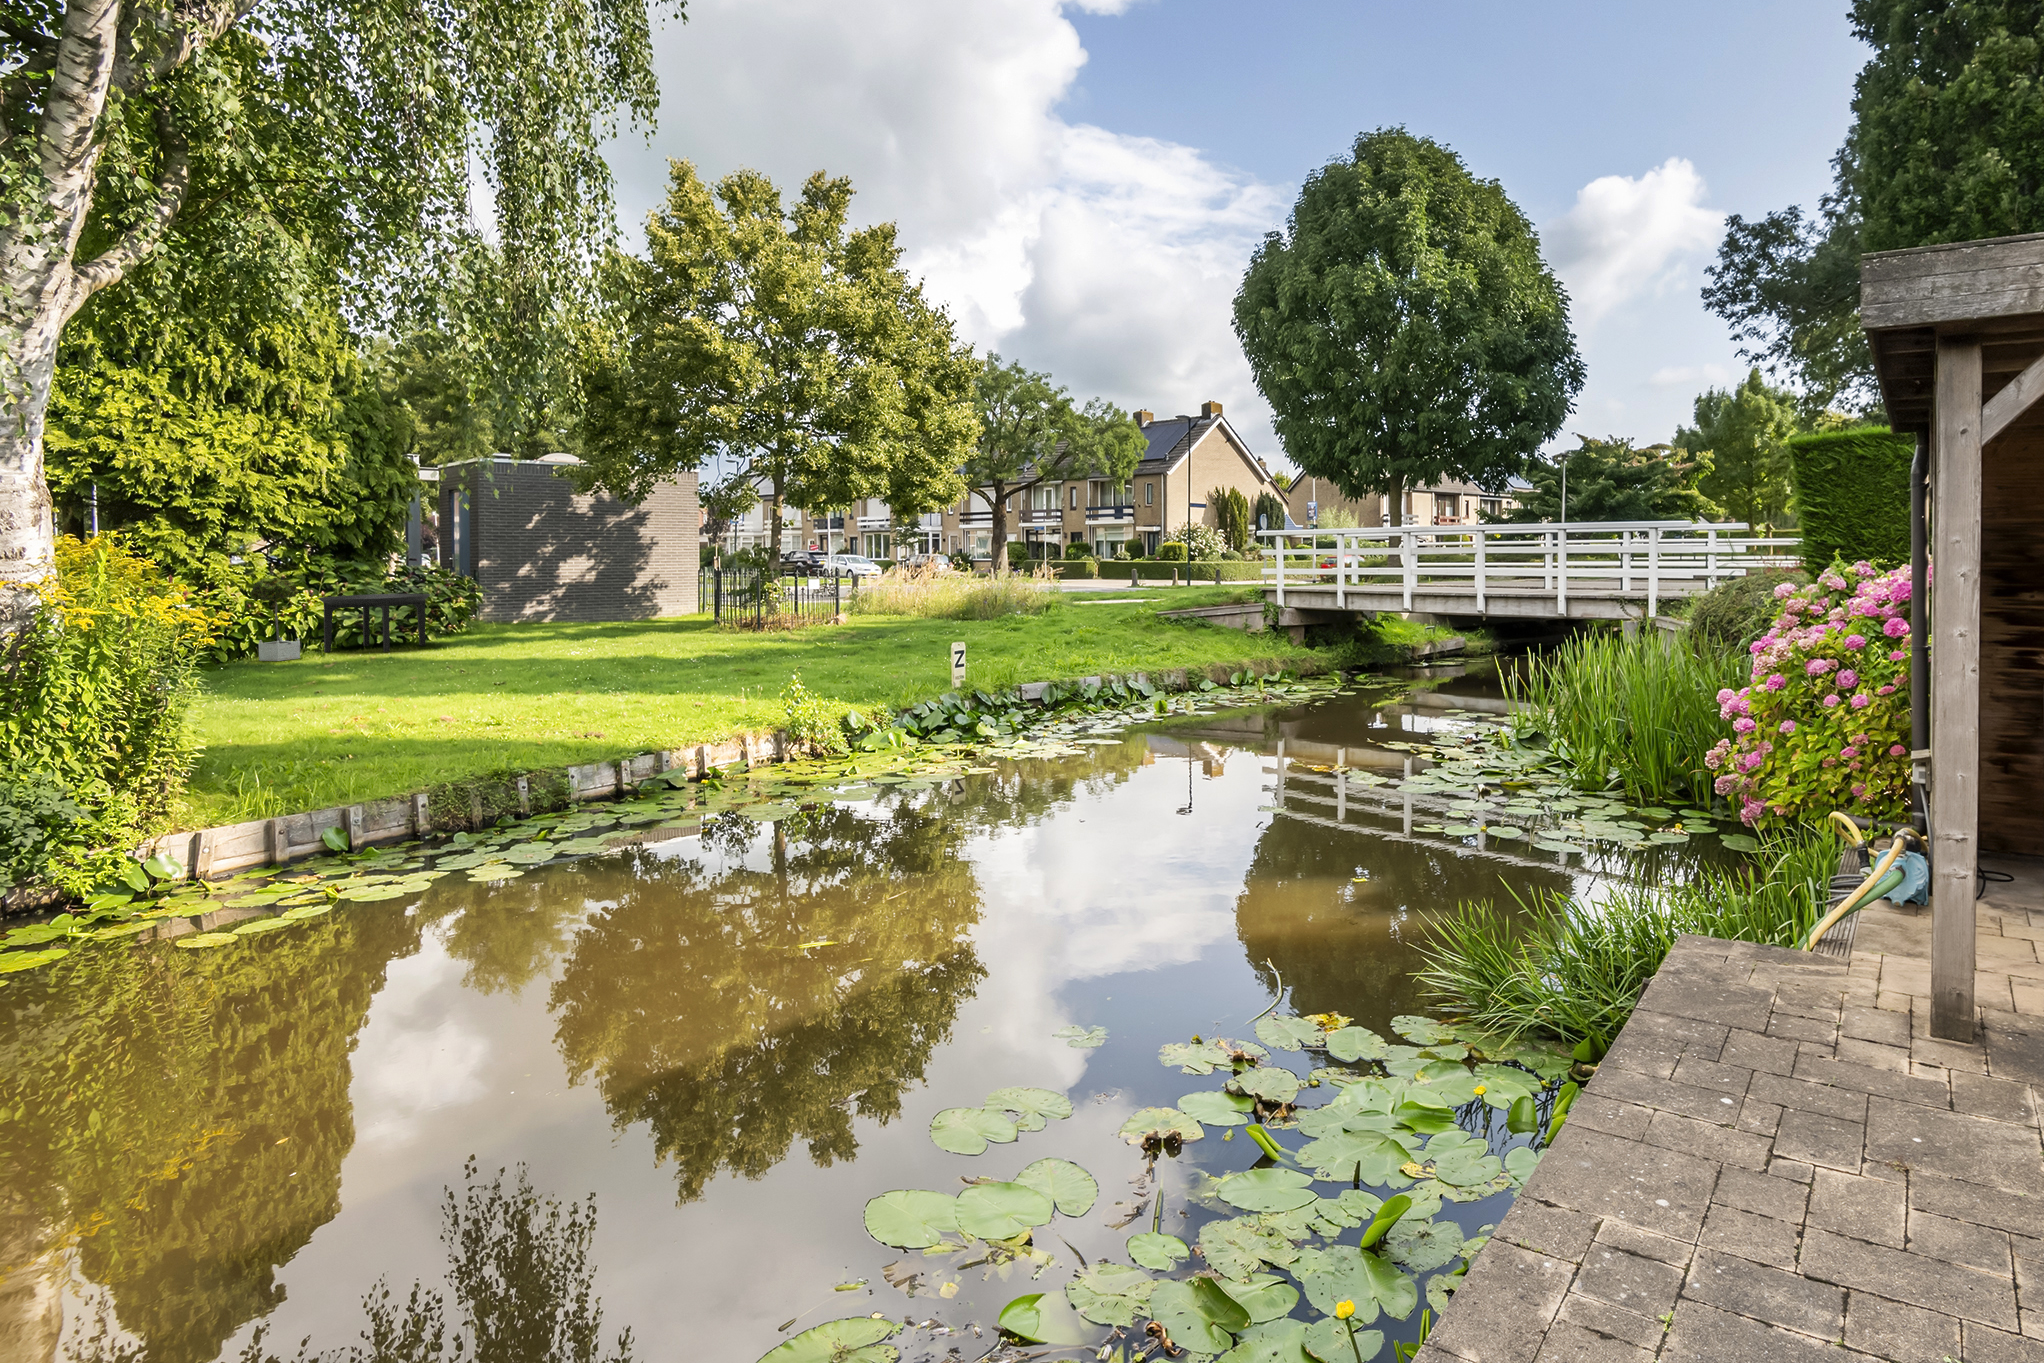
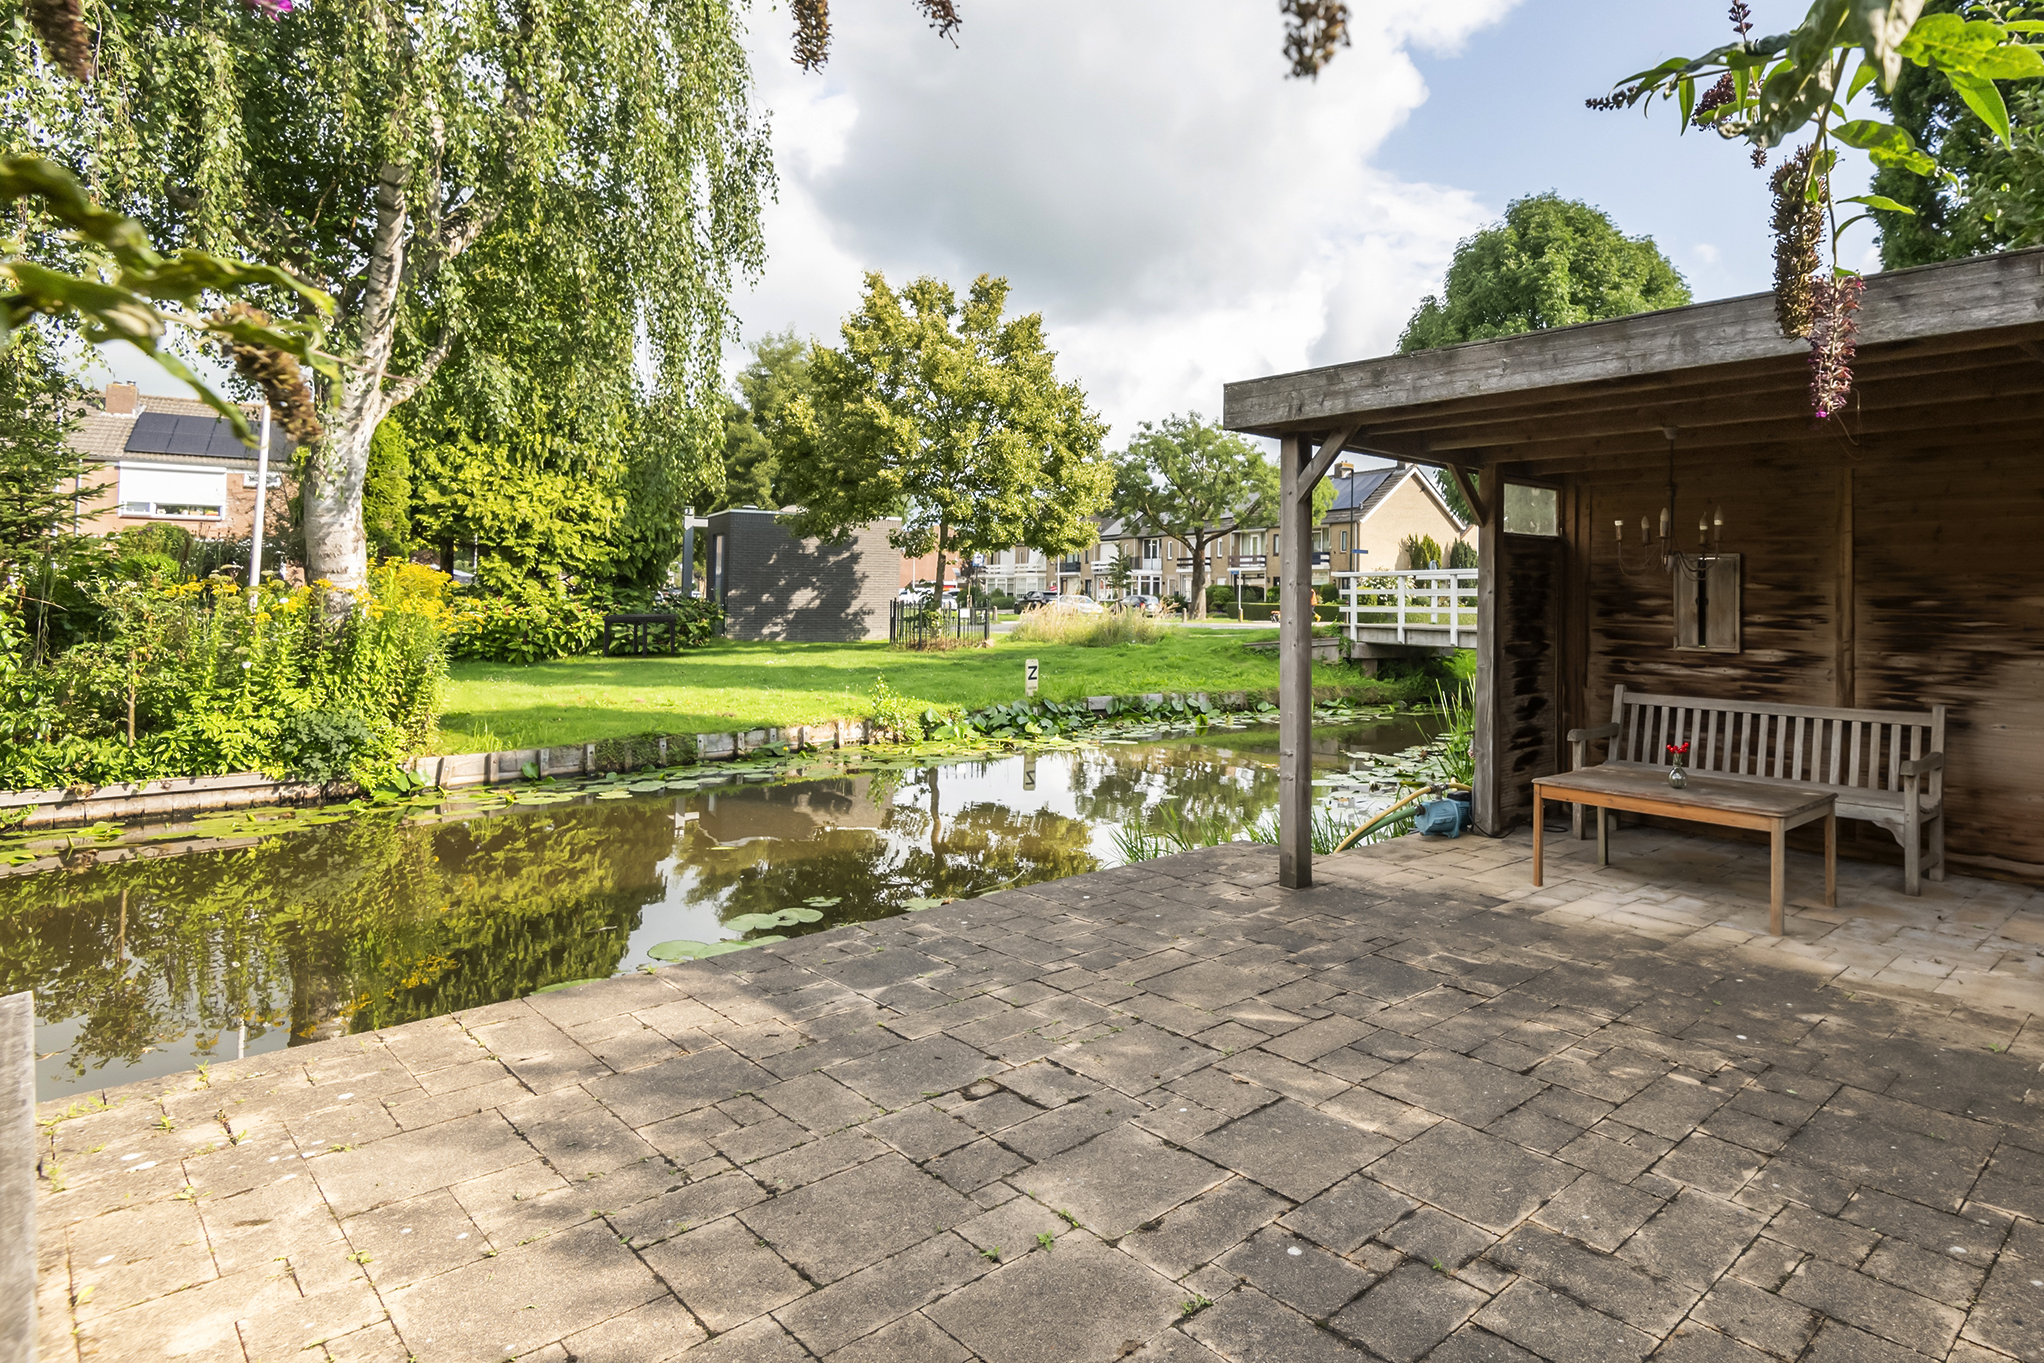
potted tree: present [250,577,300,661] -> none [552,598,585,661]

